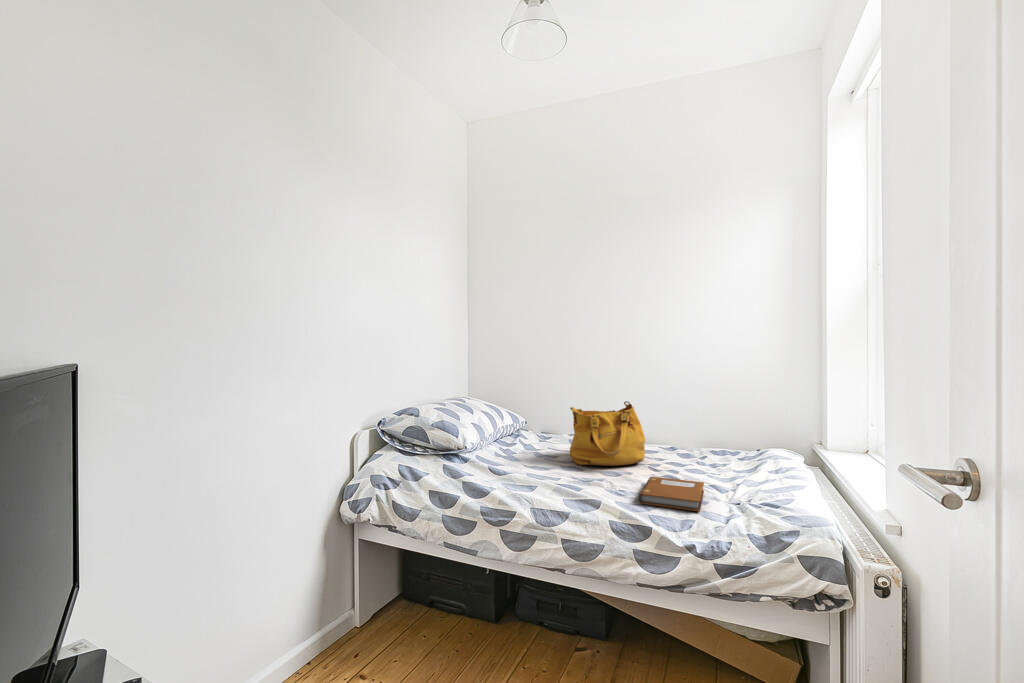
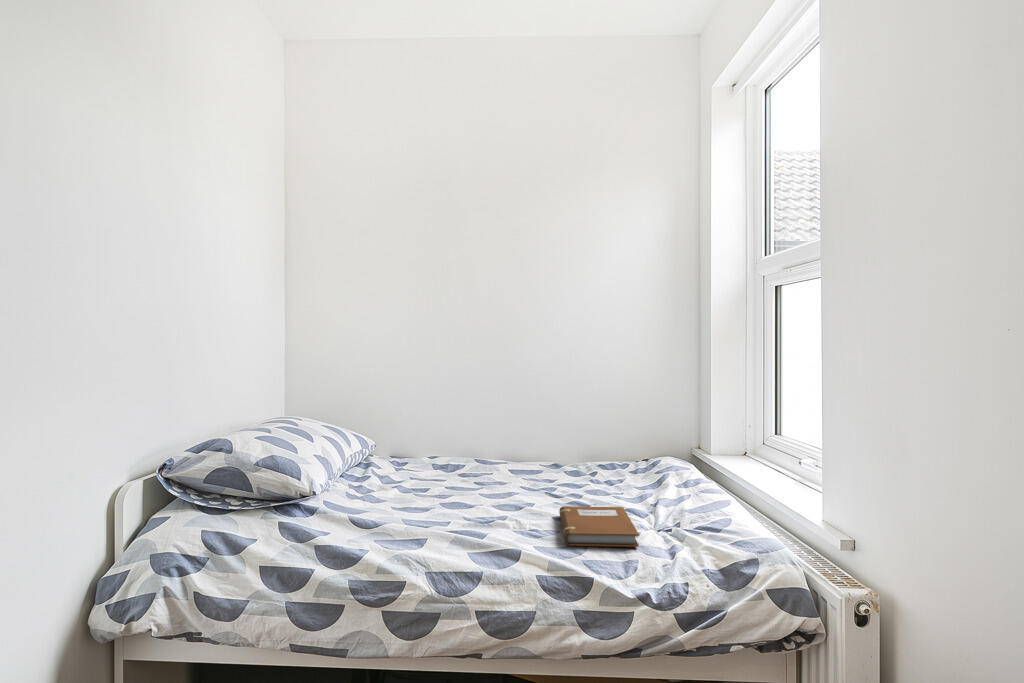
handbag: present [570,401,645,466] -> none [449,414,538,499]

